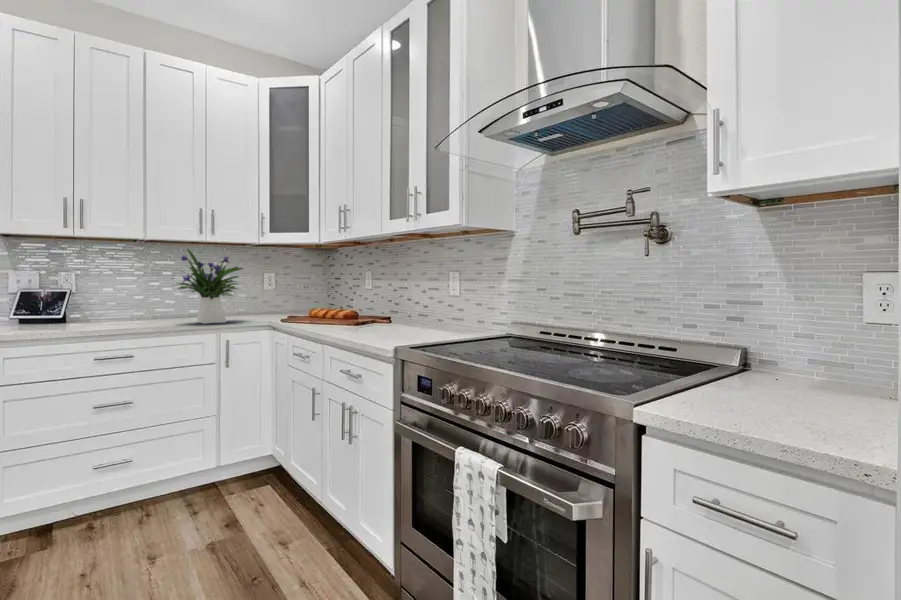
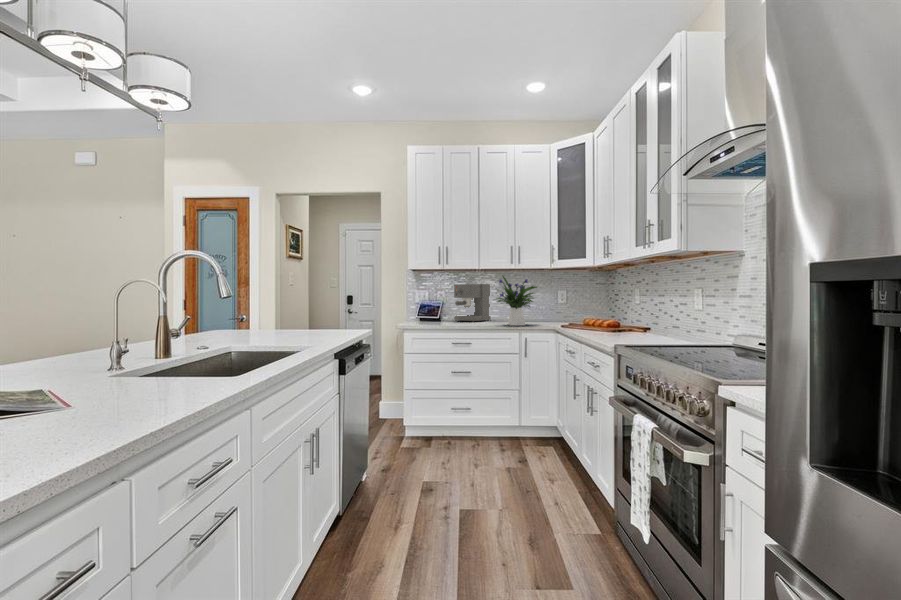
coffee maker: none [92,262,163,320] -> present [454,284,491,322]

